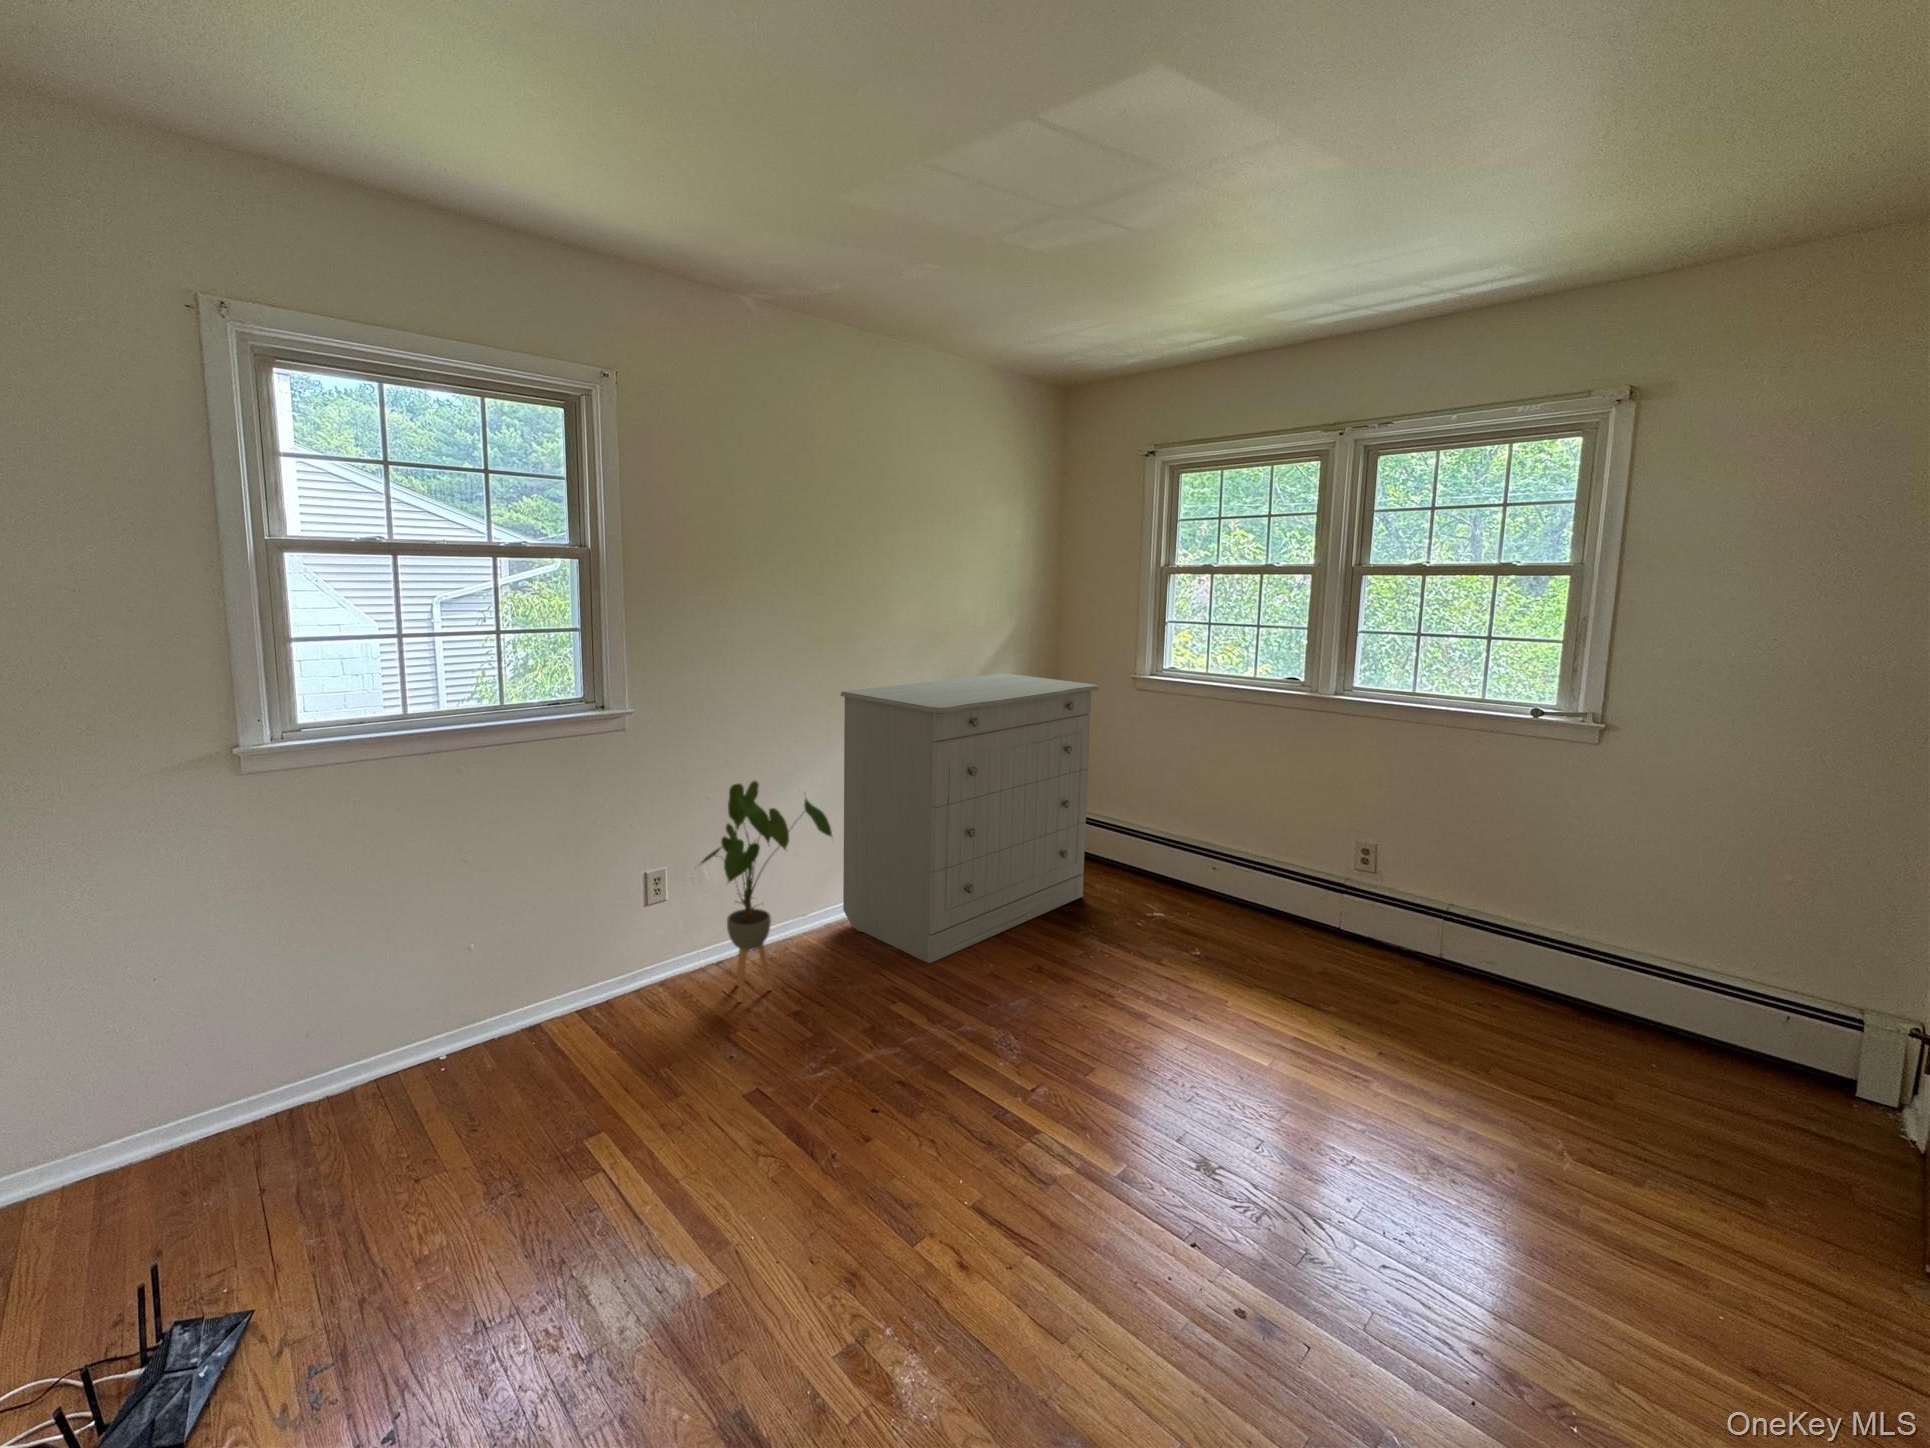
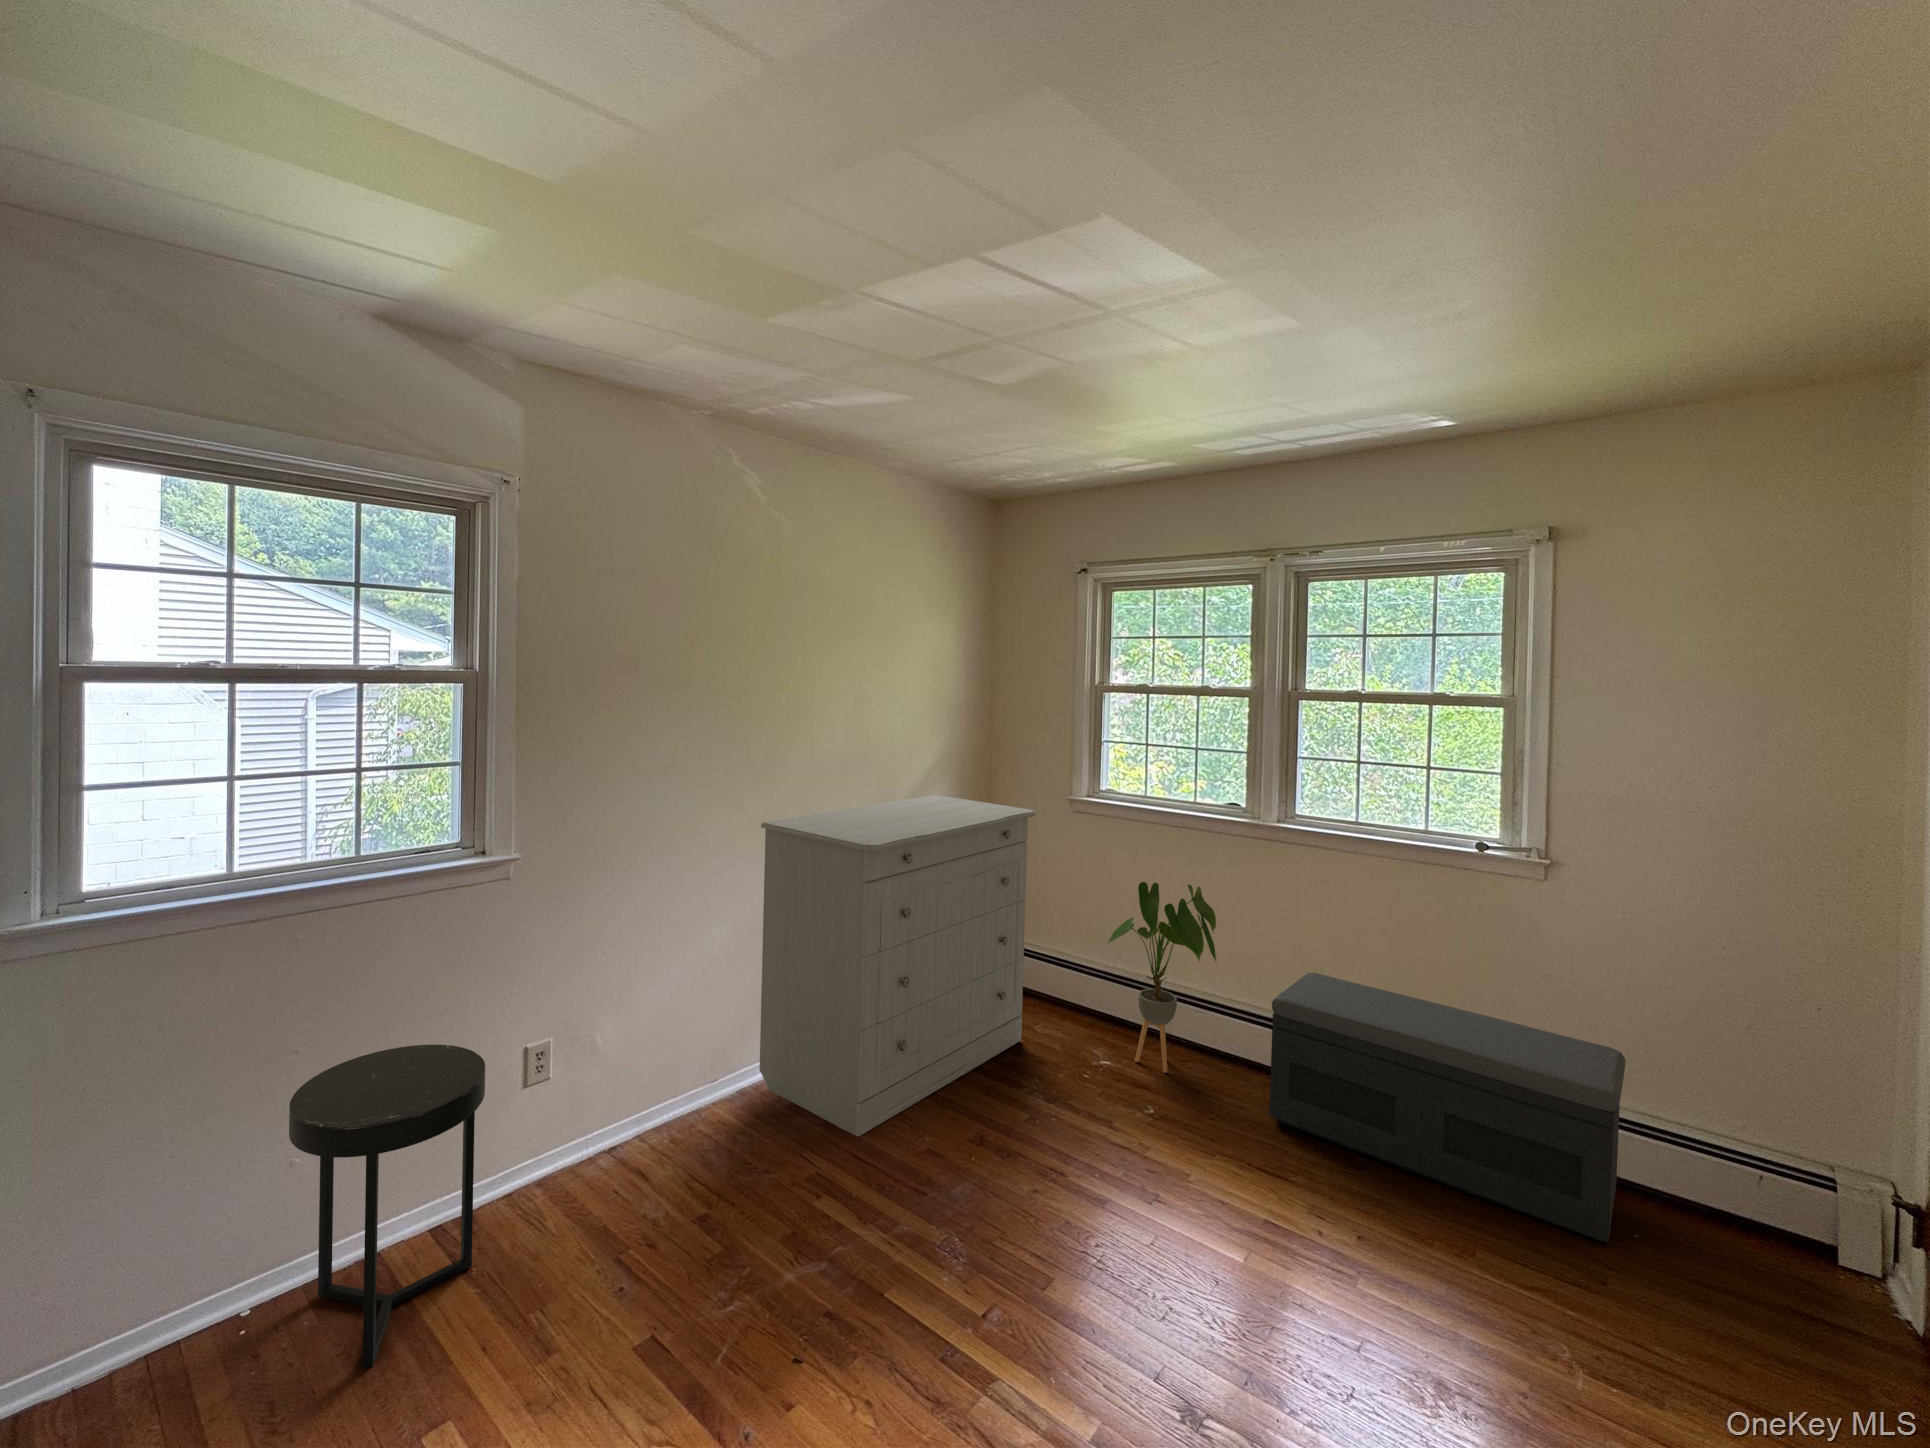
house plant: present [701,781,832,1002] -> present [1106,882,1217,1073]
storage bench: none [1311,836,1664,1069] -> present [1269,973,1626,1243]
side table: none [465,862,615,1098] -> present [289,1045,485,1369]

